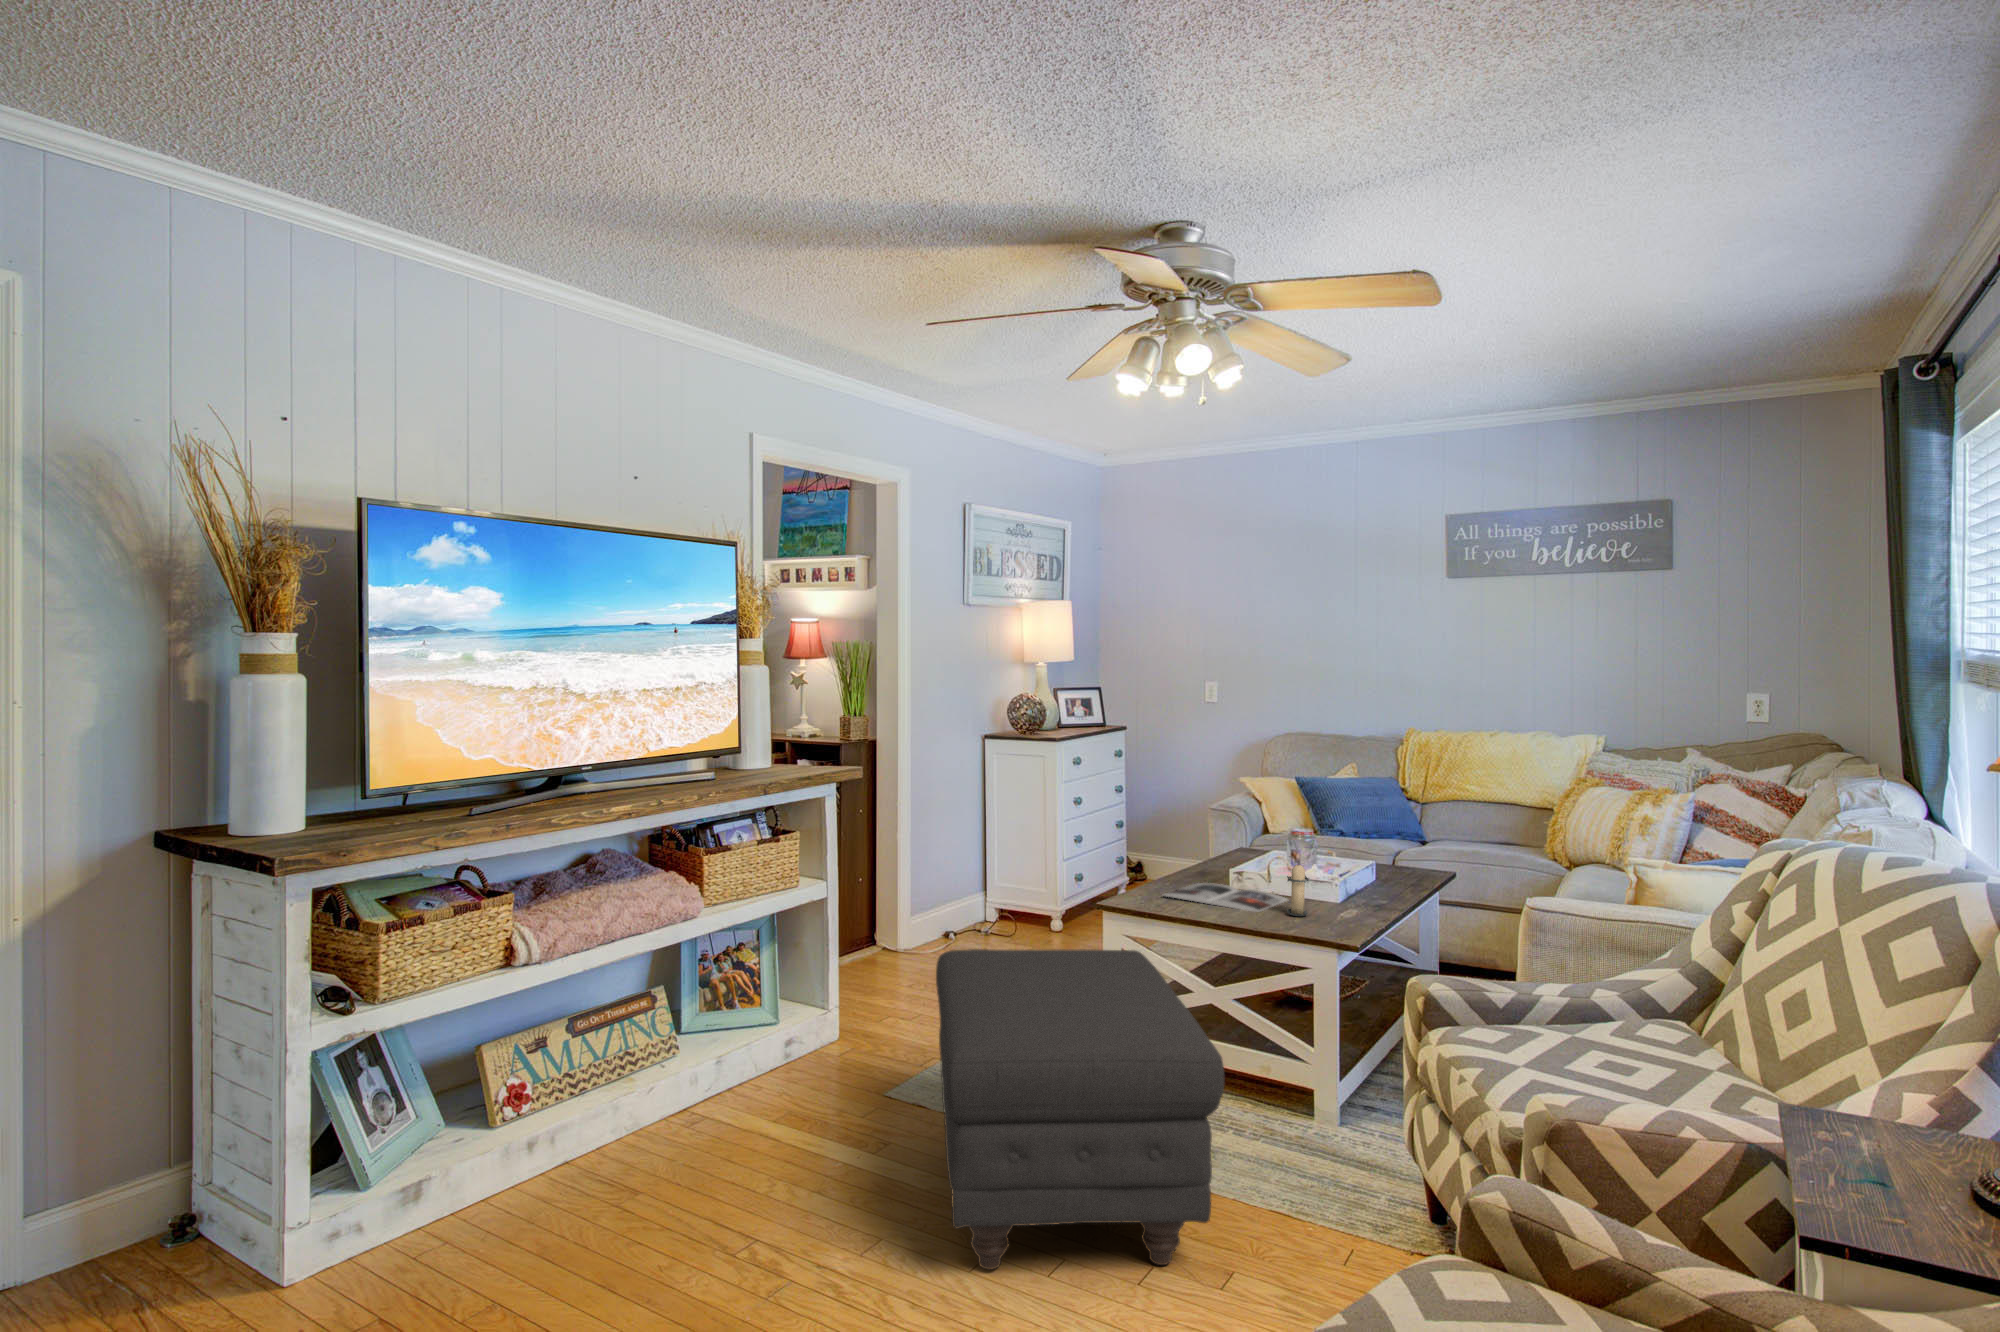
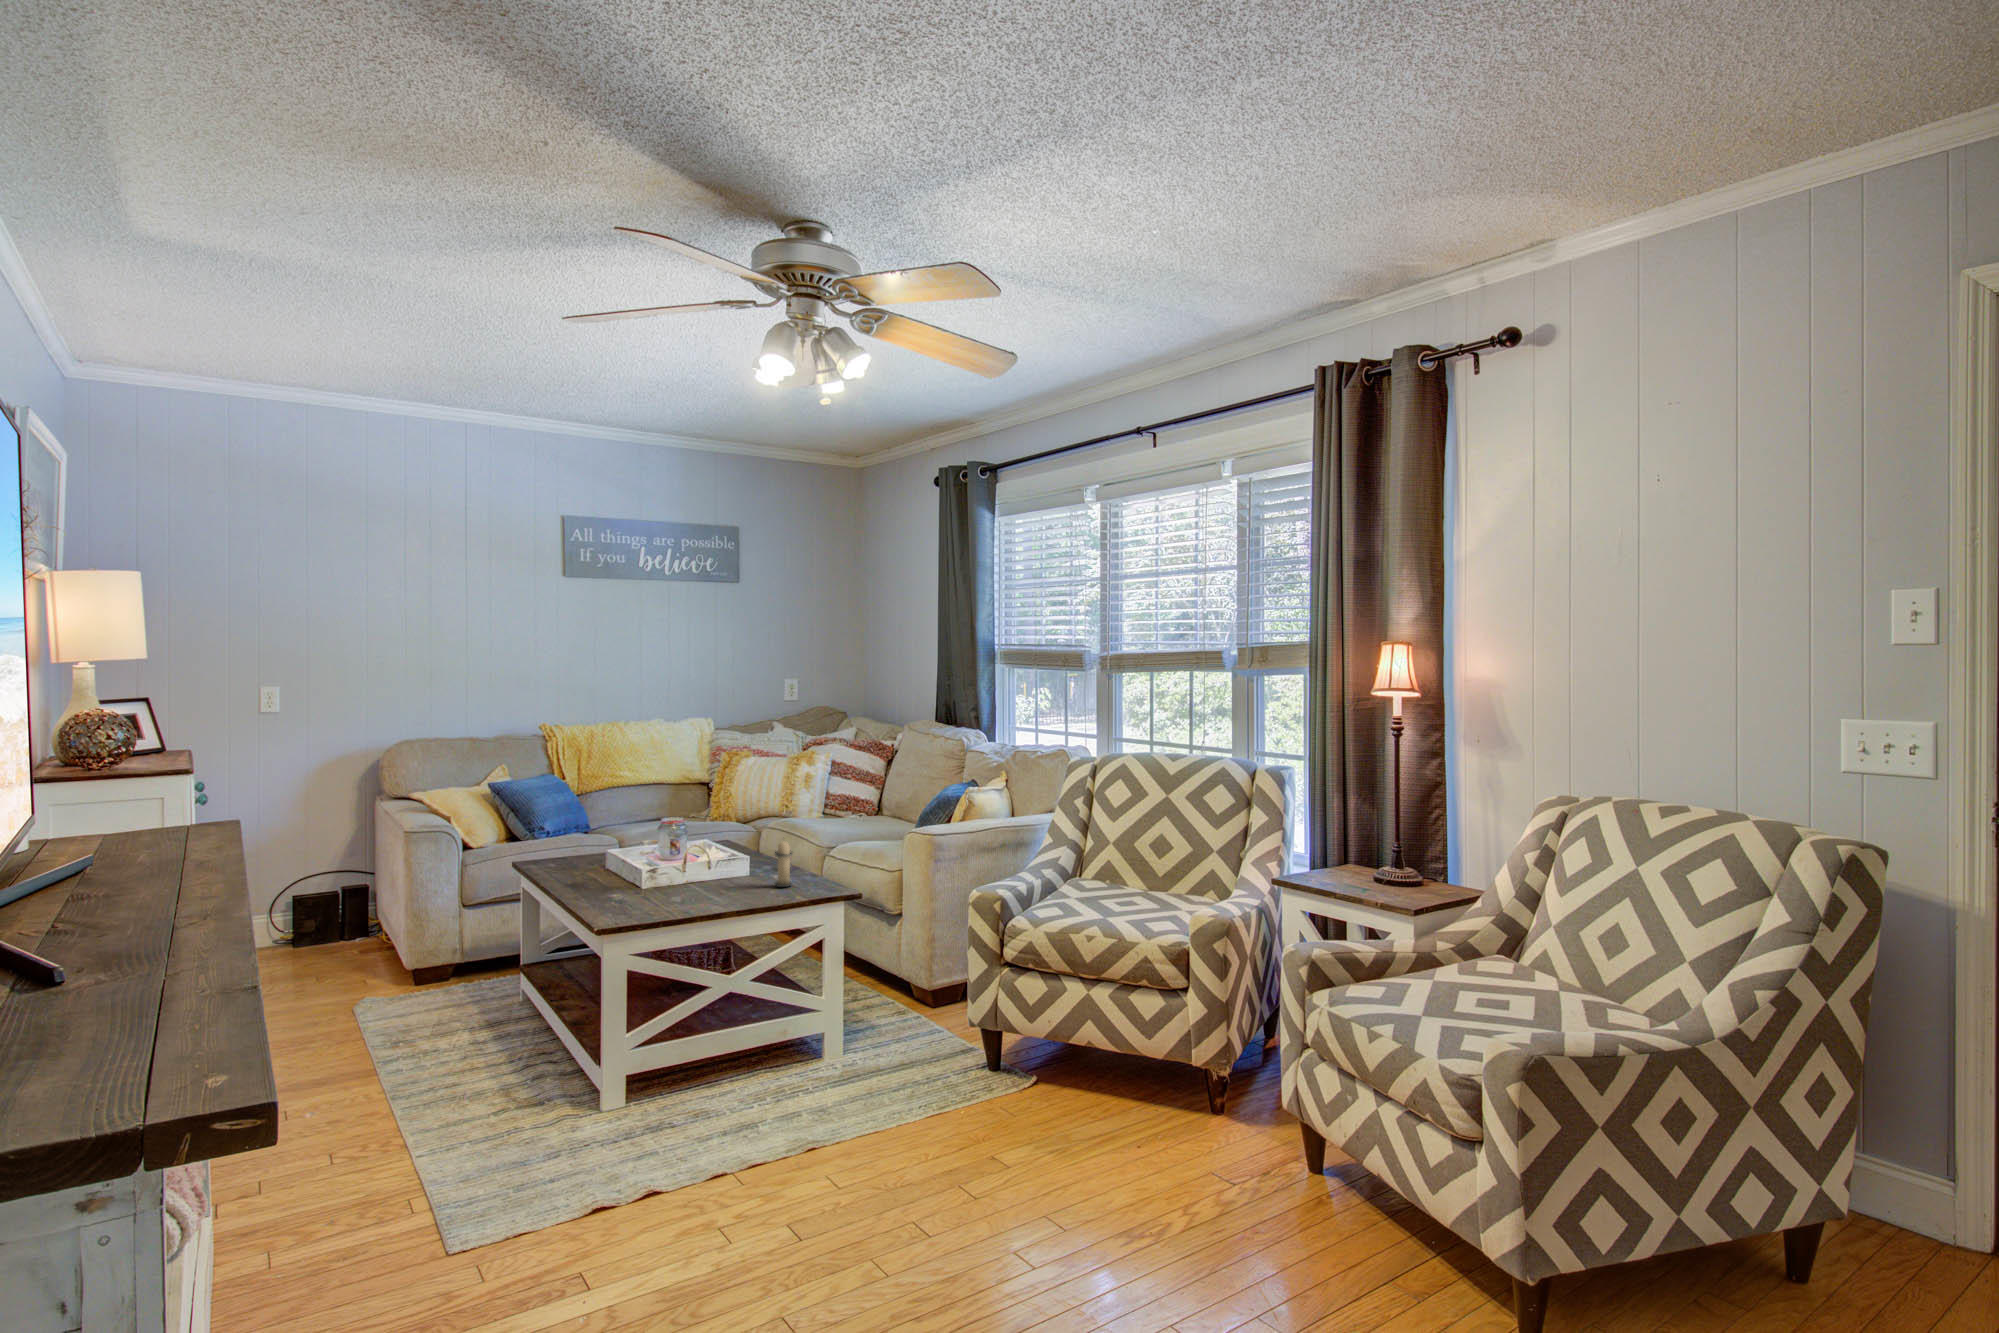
magazine: present [1162,883,1288,912] -> none [631,879,753,905]
ottoman: present [936,949,1225,1270] -> none [591,951,1002,1265]

